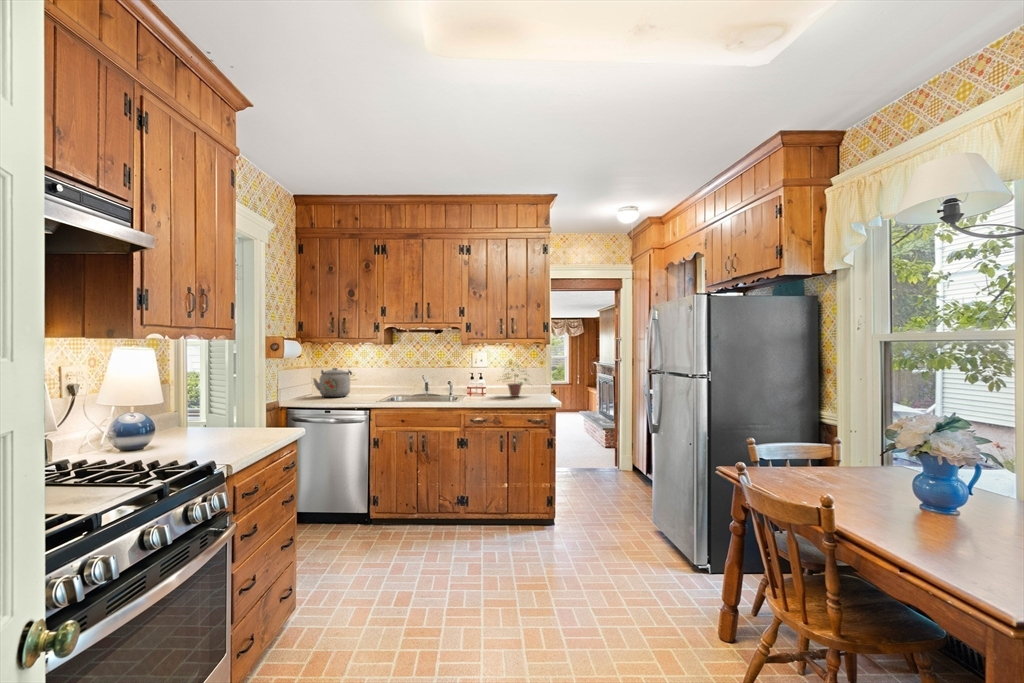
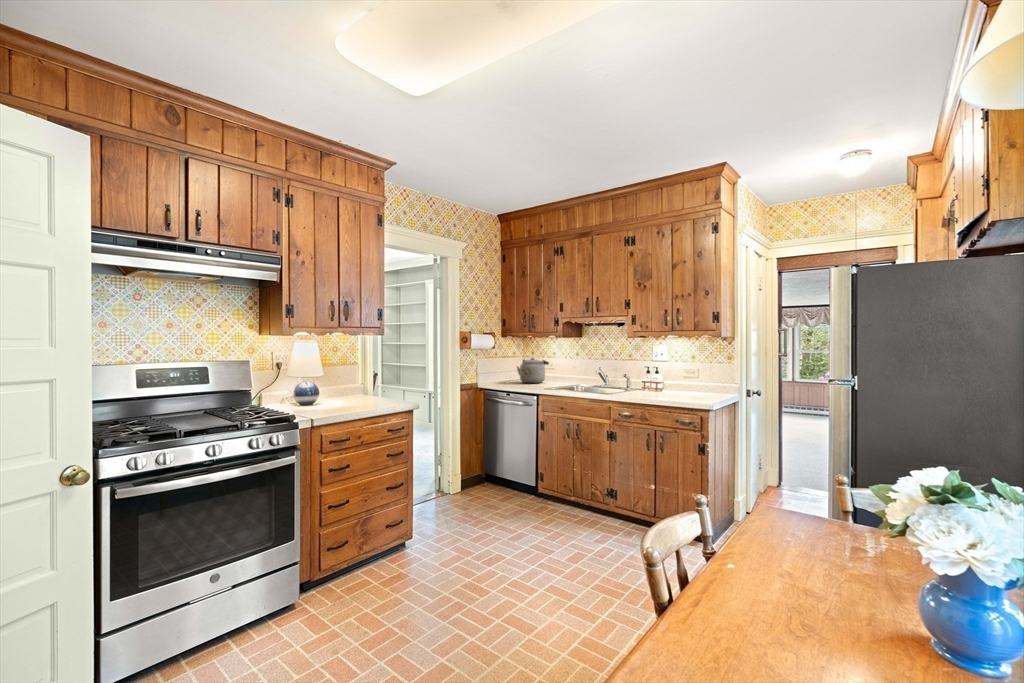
potted plant: present [507,365,527,397] -> none [667,353,714,394]

